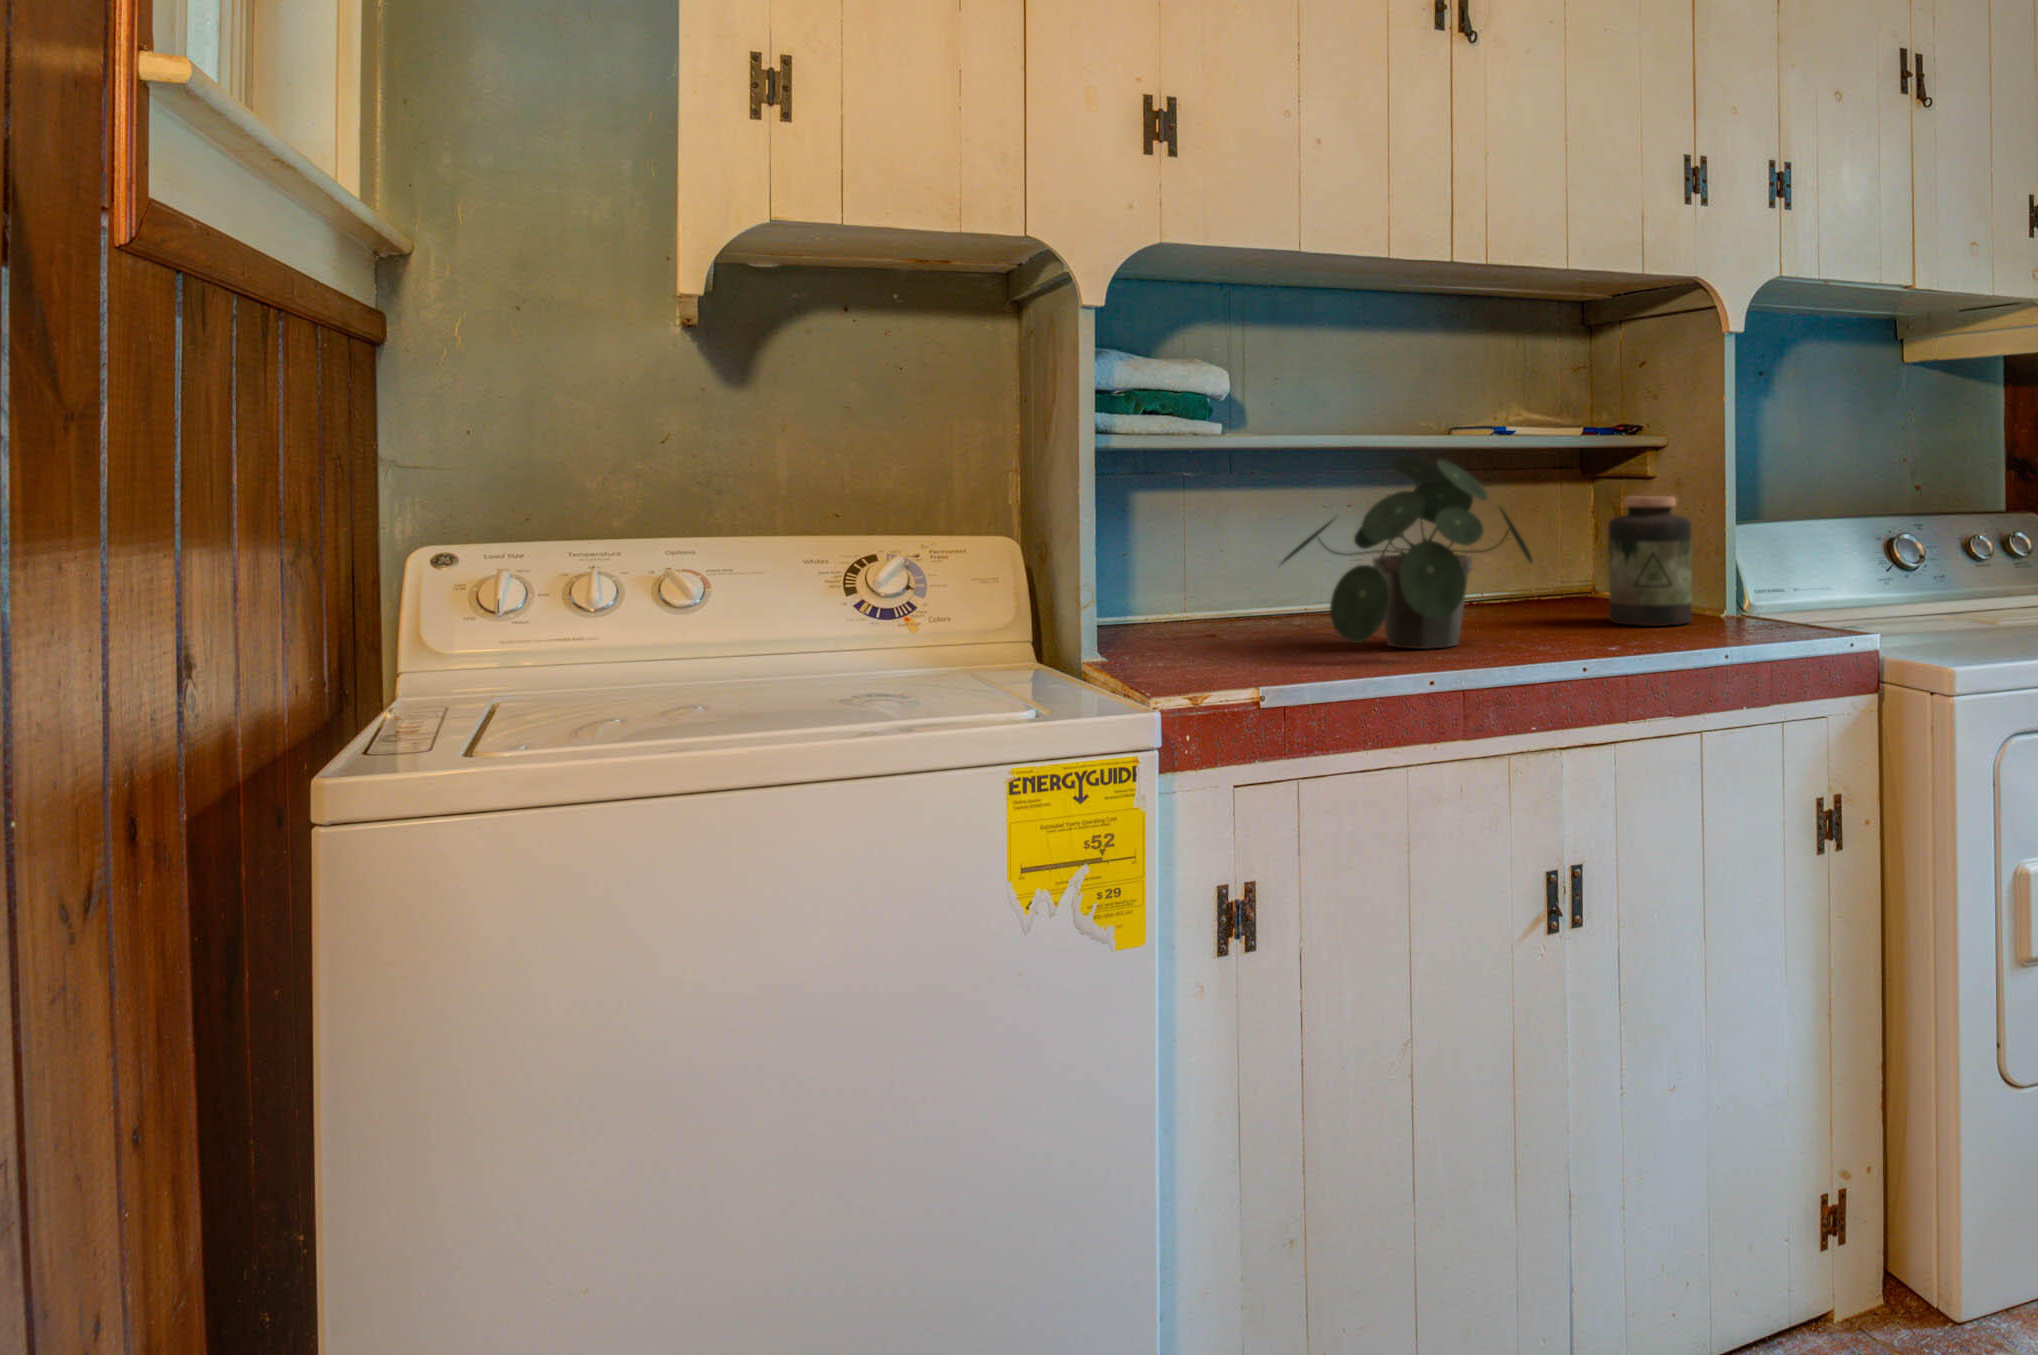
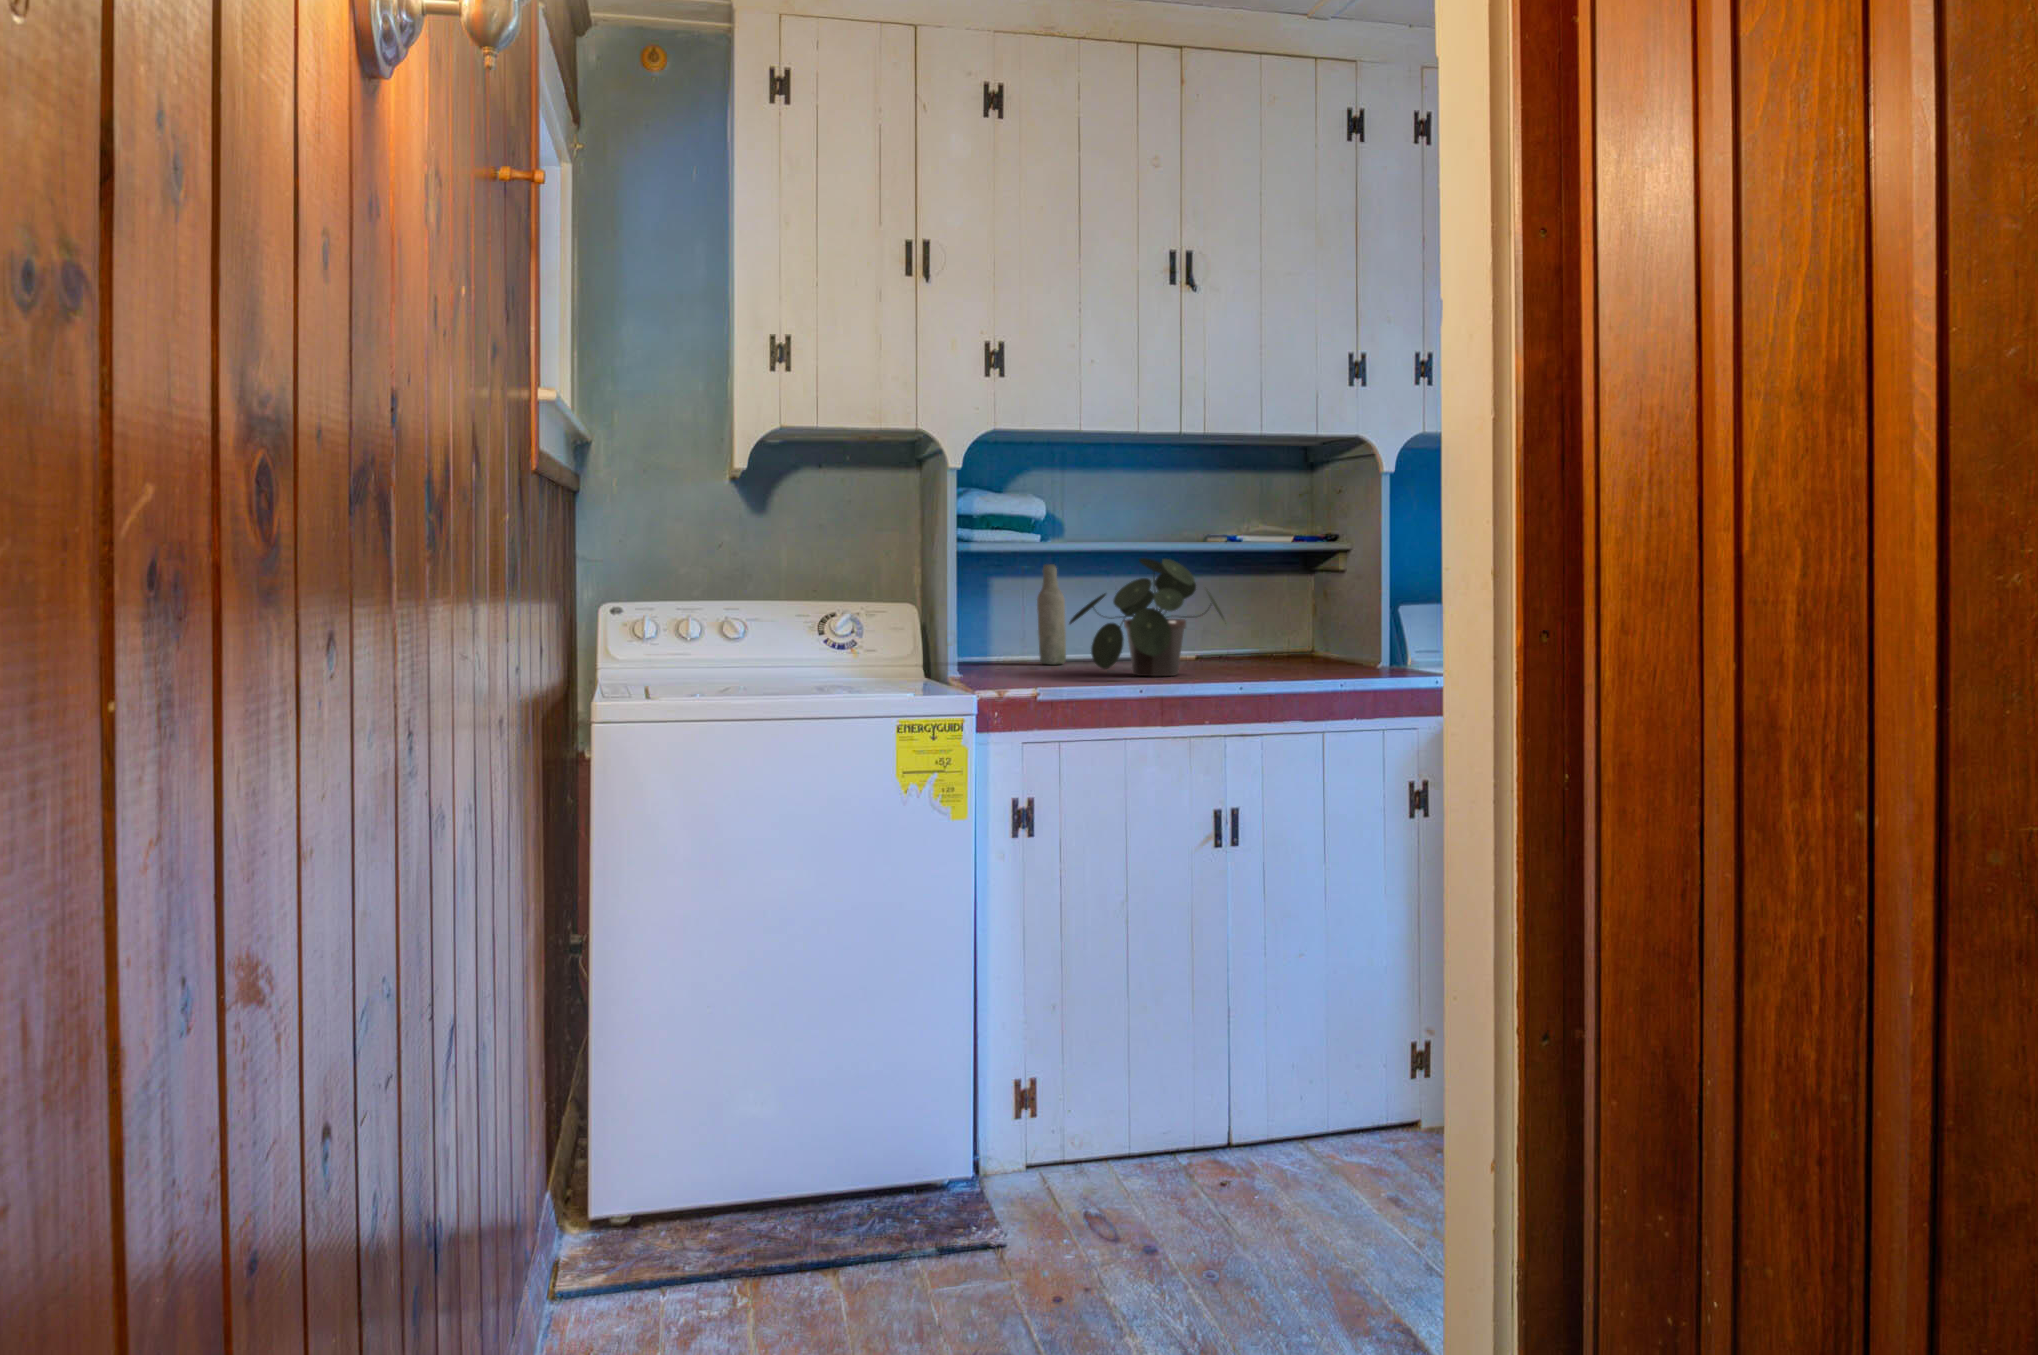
bottle: none [1209,468,1254,624] -> present [1037,564,1066,665]
jar: present [1608,496,1692,626] -> none [1295,584,1352,670]

